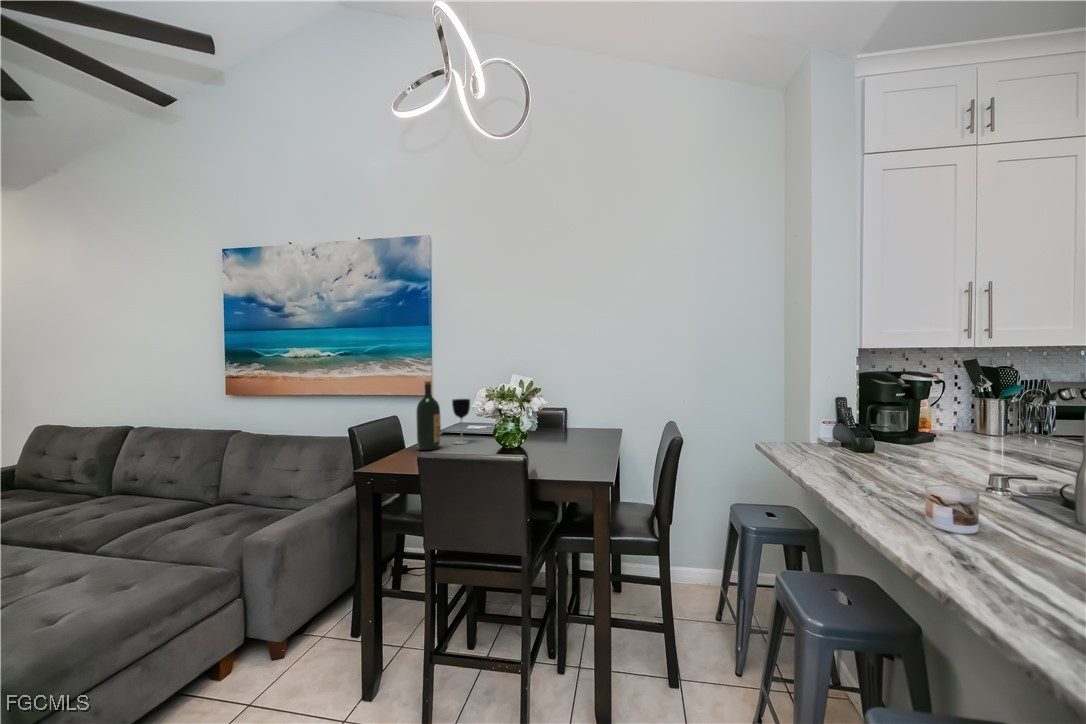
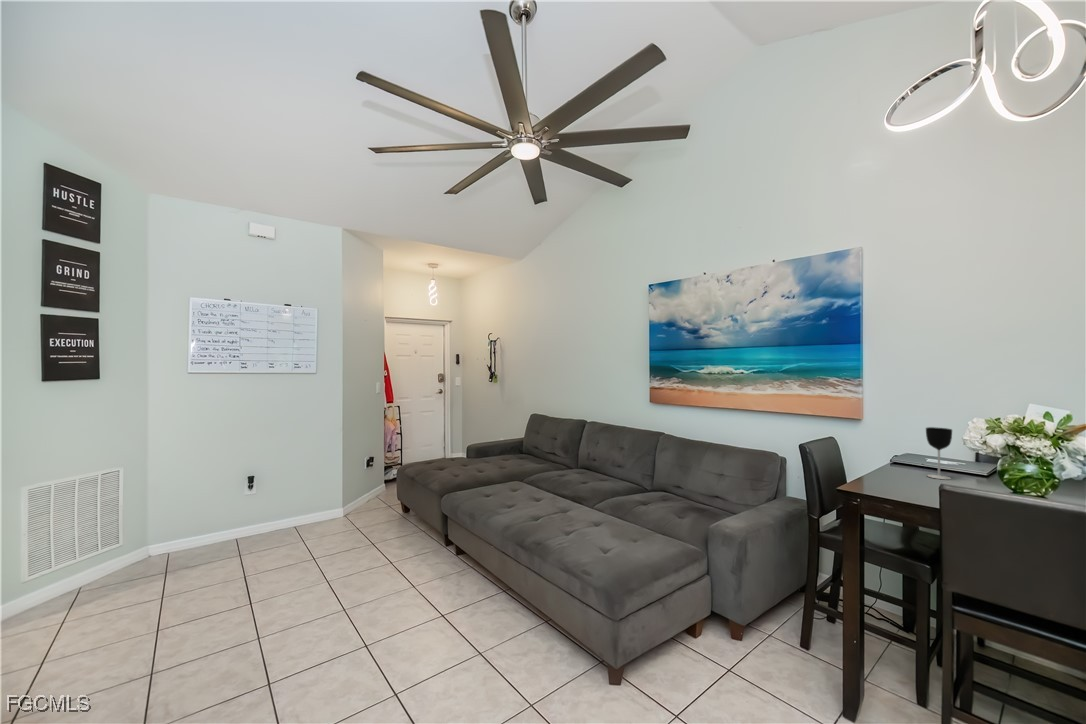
wine bottle: present [416,381,441,450] -> none [884,406,916,481]

